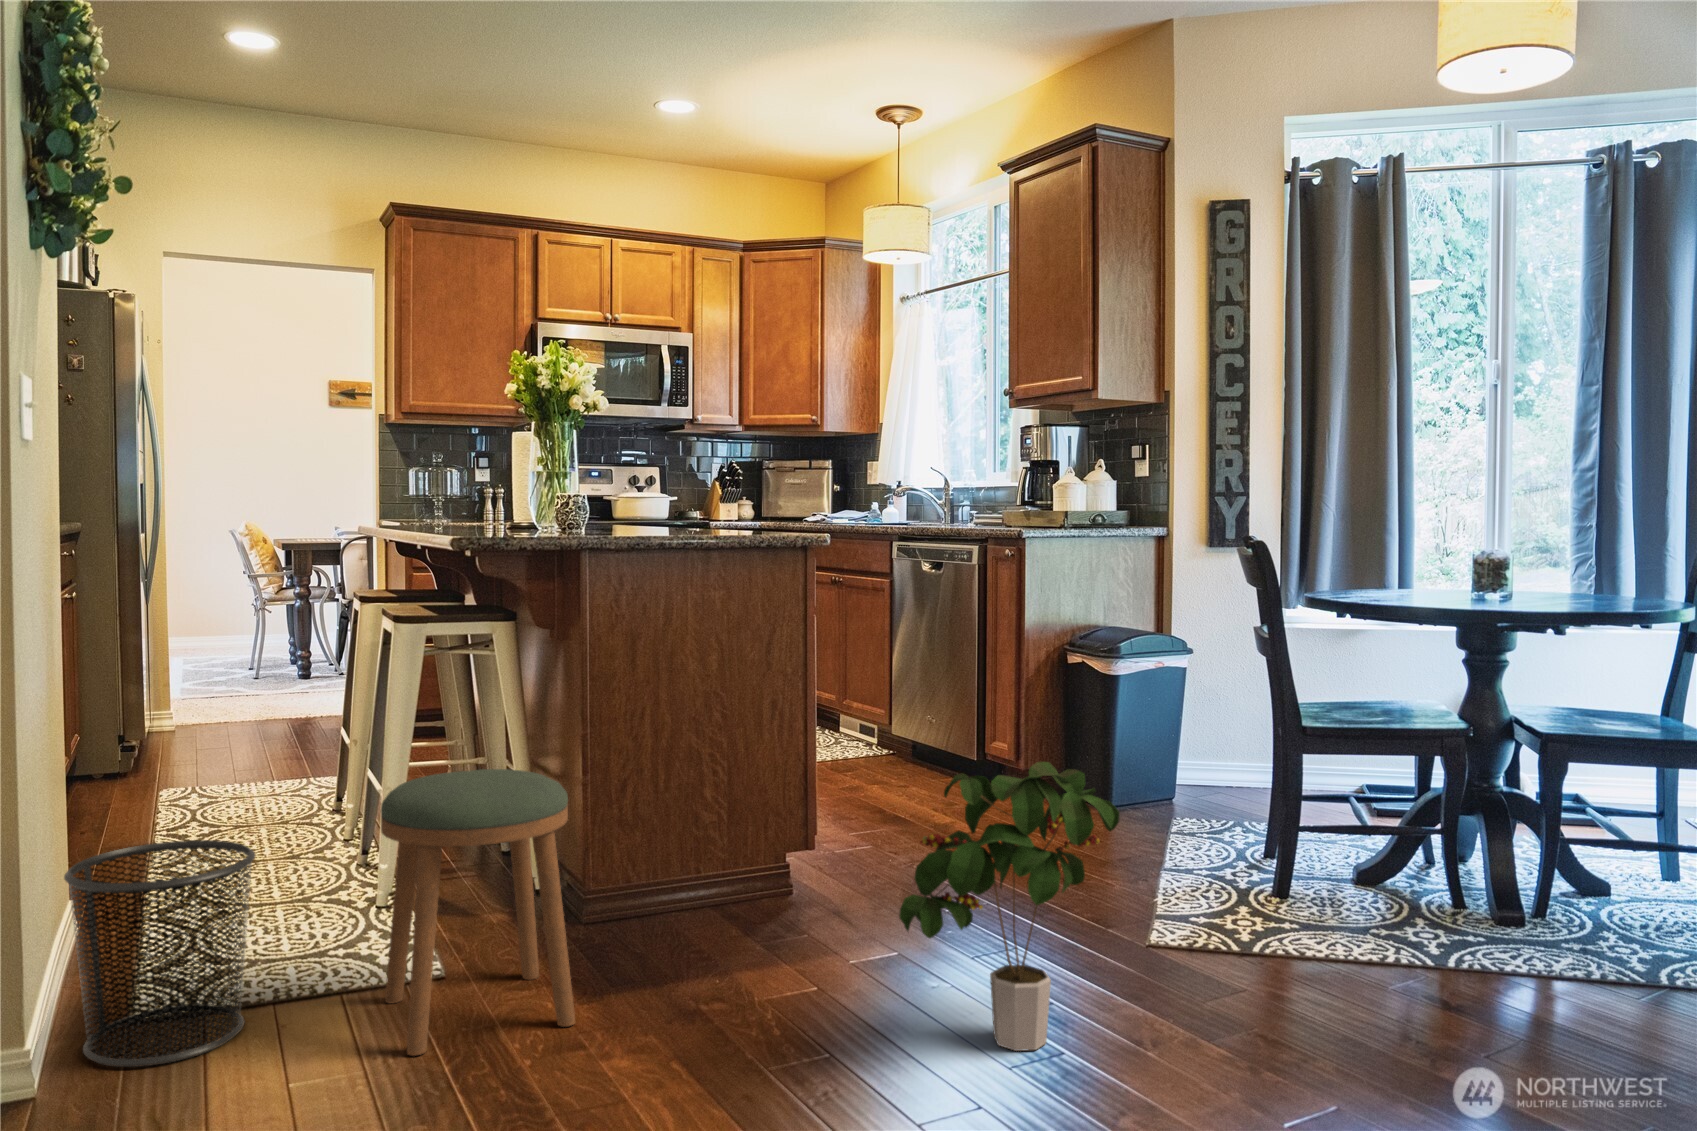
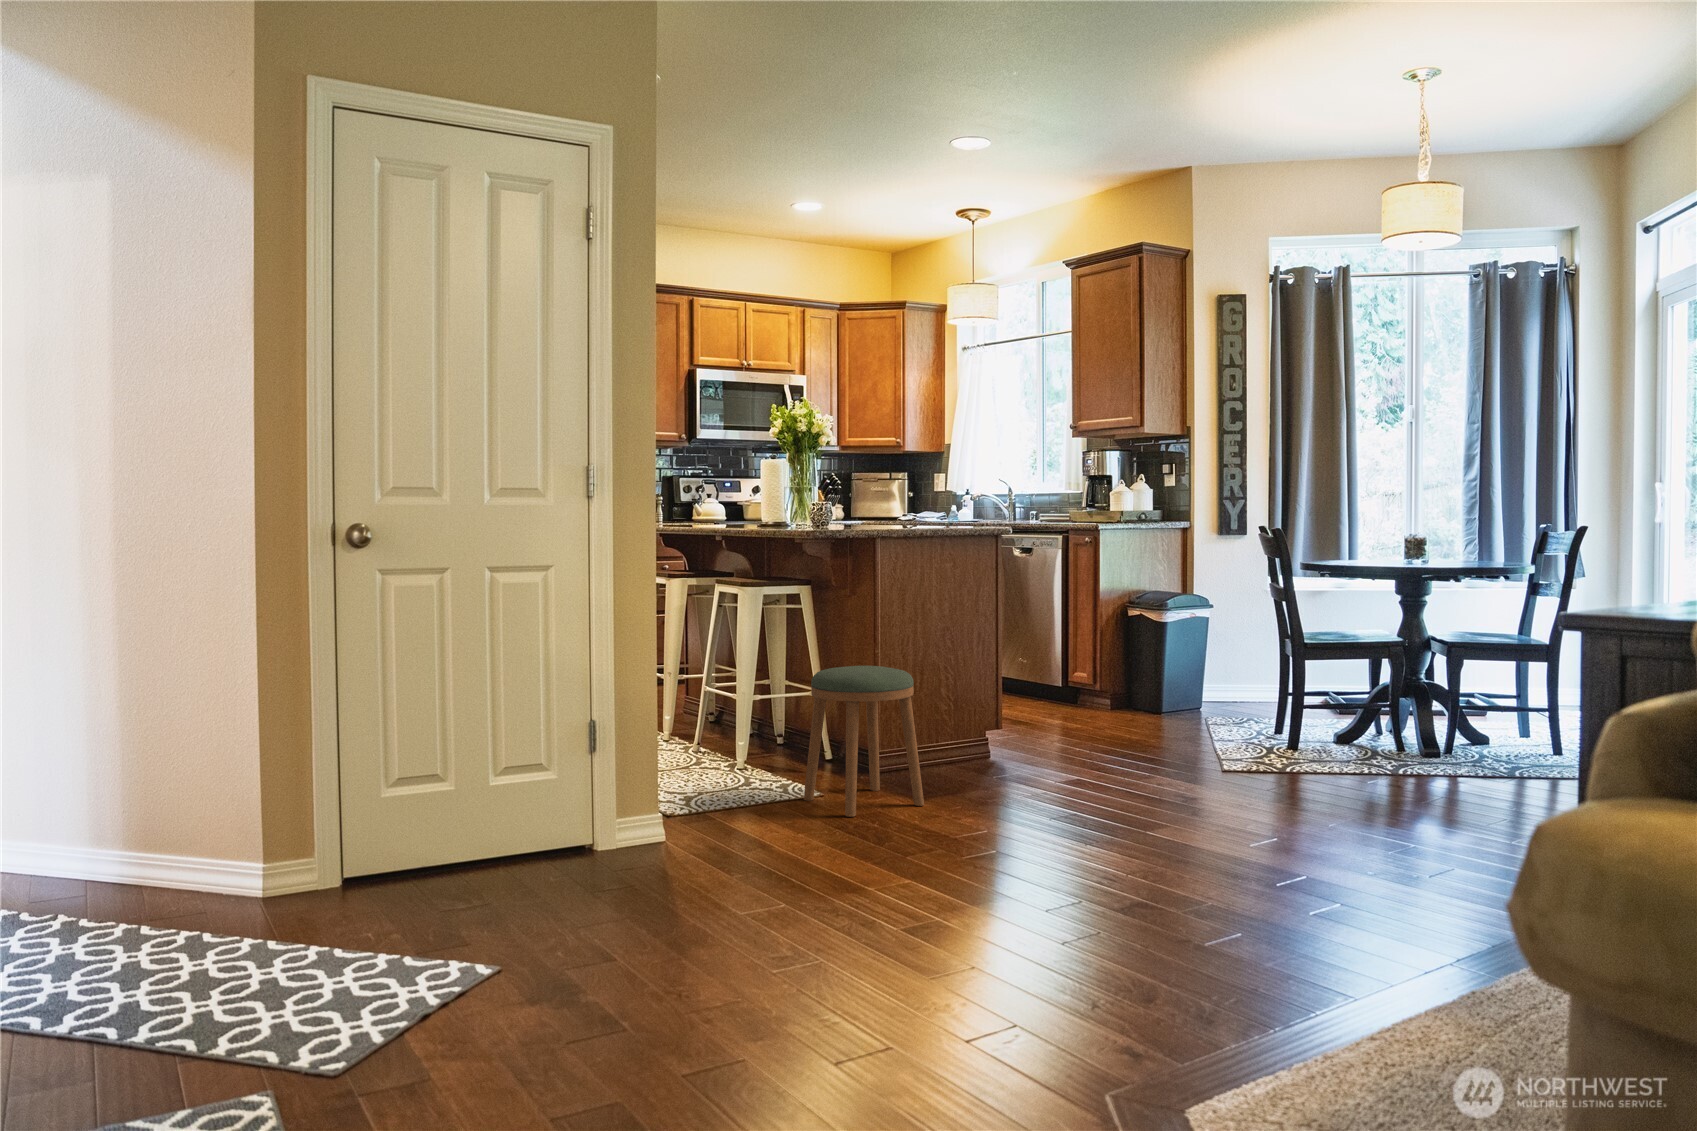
potted plant: present [899,762,1120,1051] -> none [1115,652,1223,808]
waste bin: present [64,840,255,1067] -> none [653,707,748,824]

